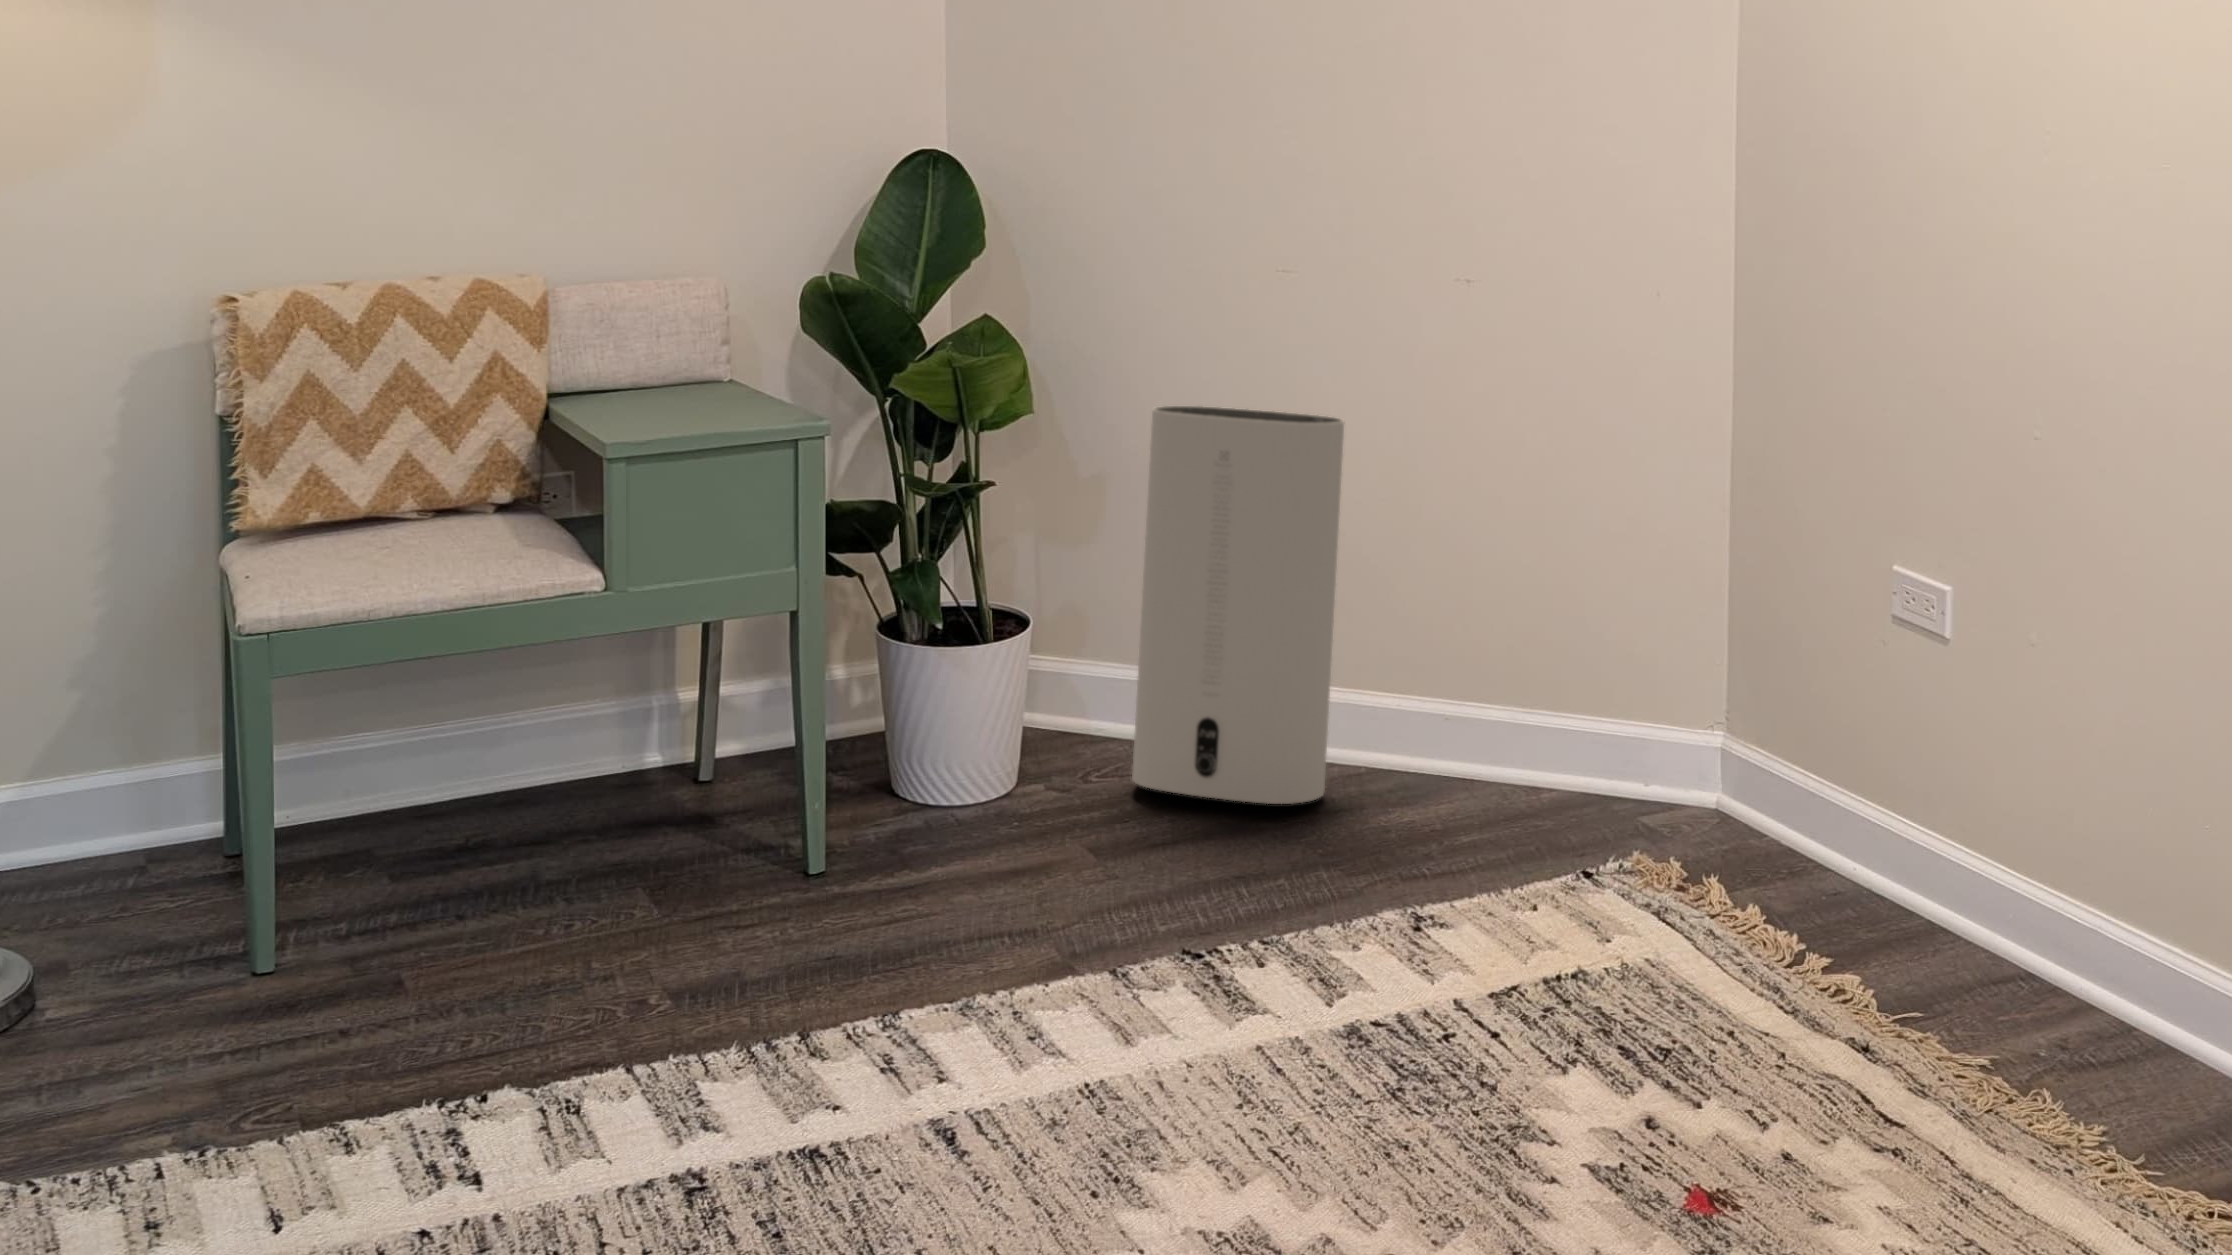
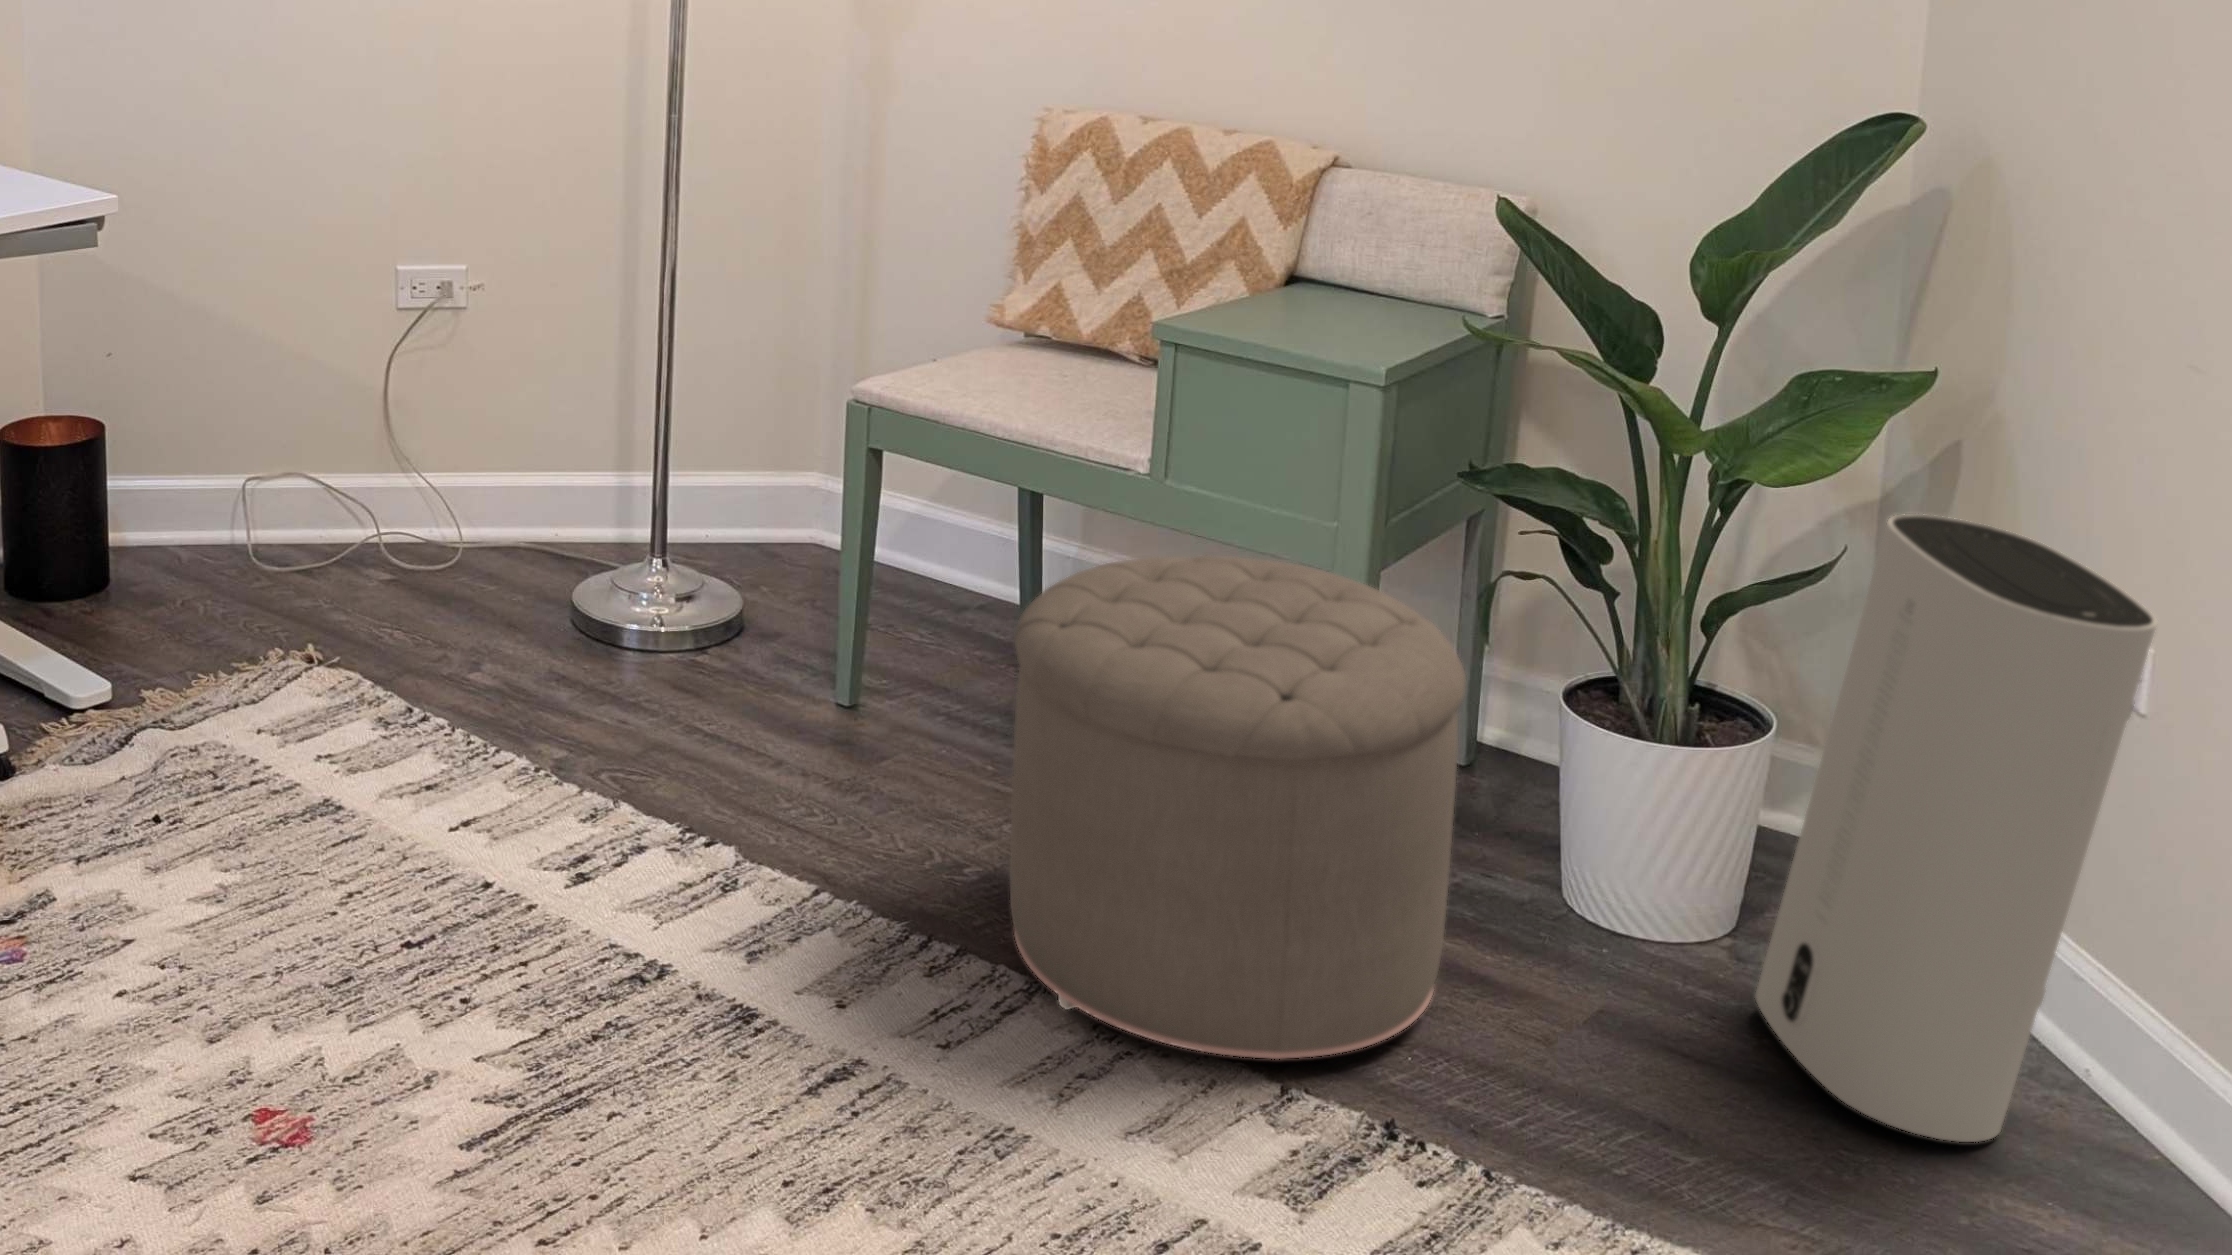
ottoman: none [724,582,1096,1008] -> present [1010,555,1466,1059]

